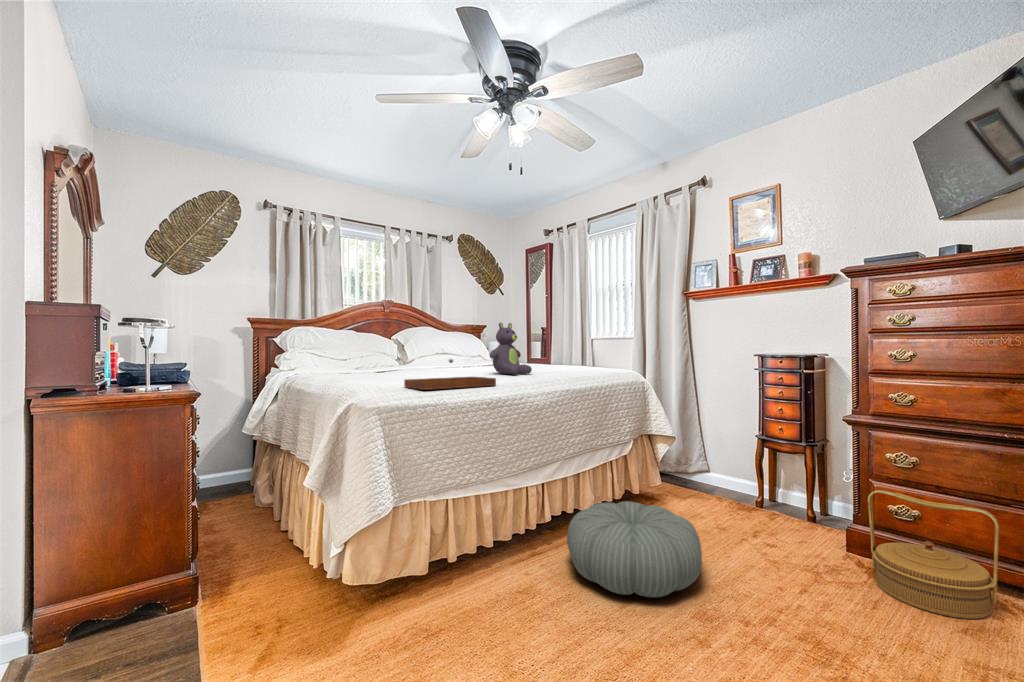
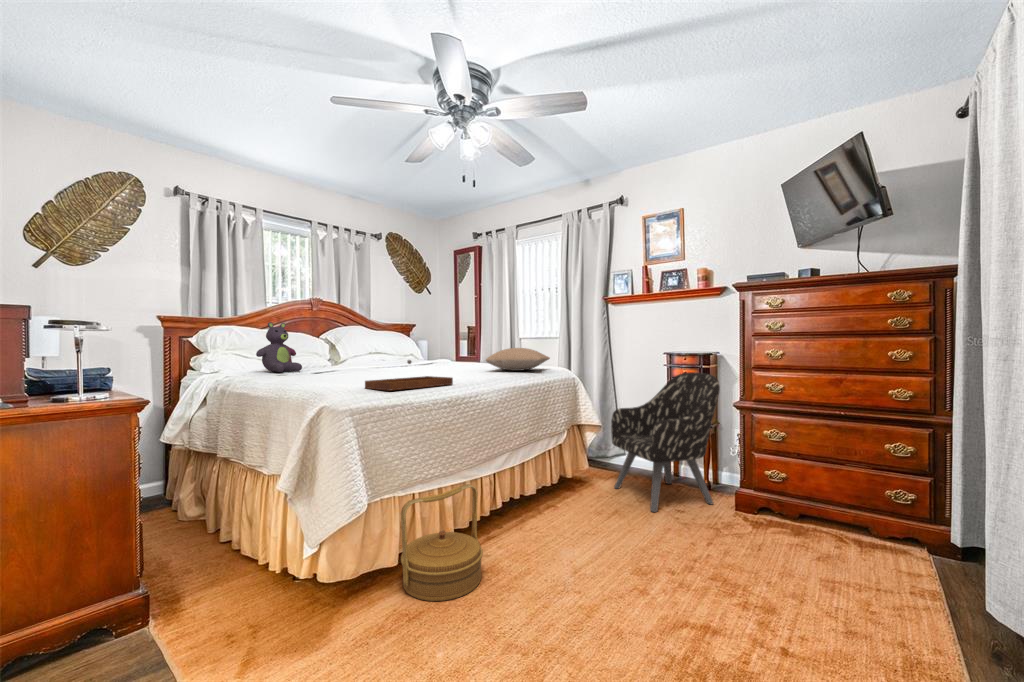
stuffed bear: present [490,323,532,374] -> present [256,322,302,372]
pillow: none [545,349,619,373] -> present [486,348,550,371]
armchair: none [689,378,825,543] -> present [611,372,720,512]
woven basket: present [868,490,999,619] -> present [401,484,483,601]
pouf: present [567,501,702,597] -> none [520,484,636,563]

